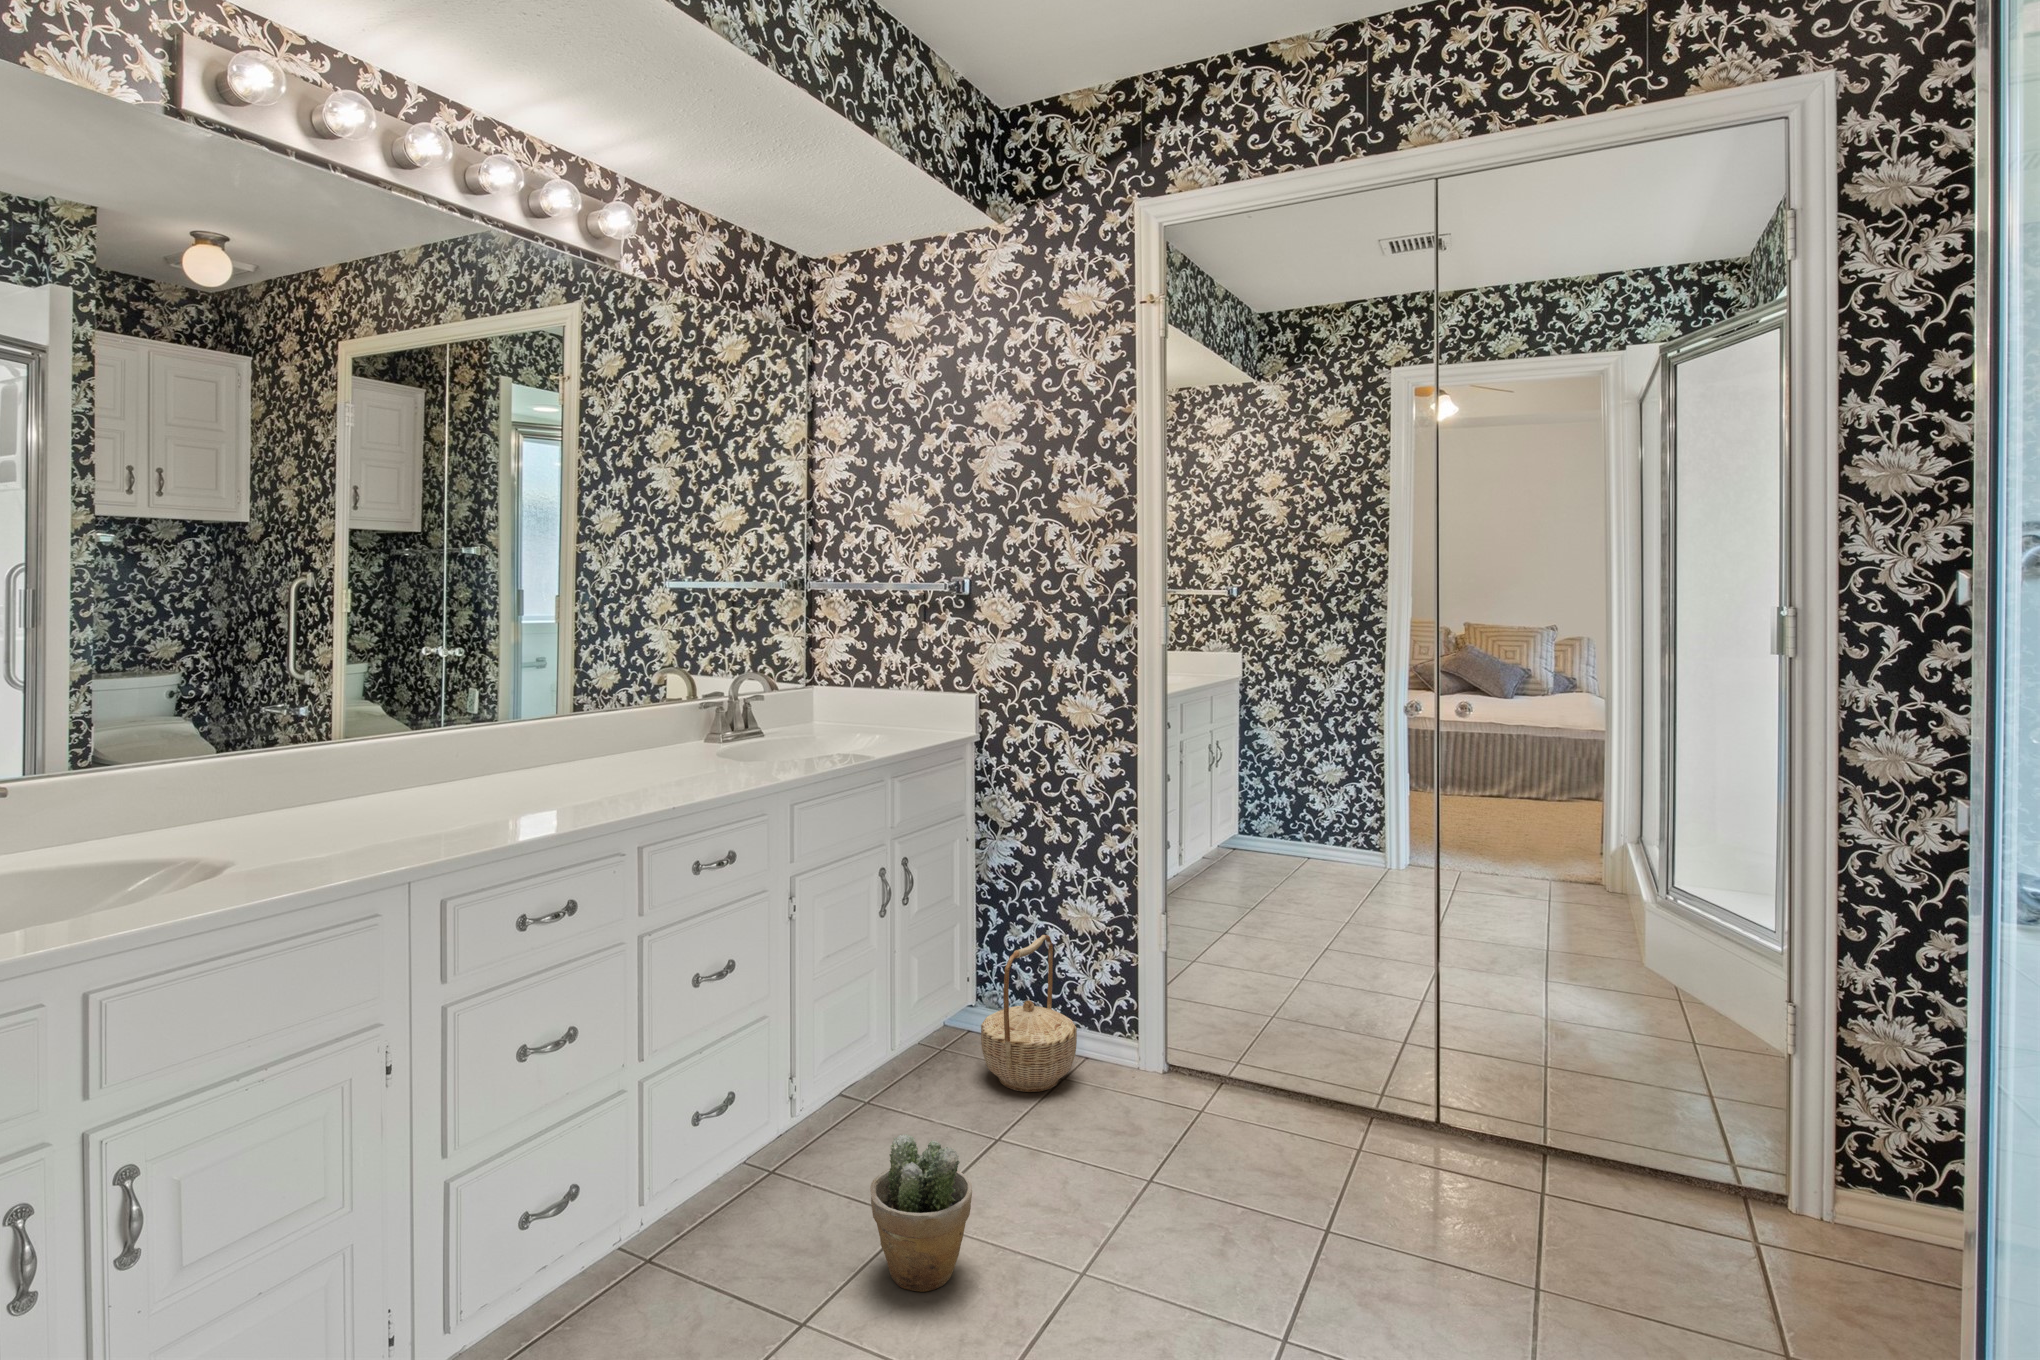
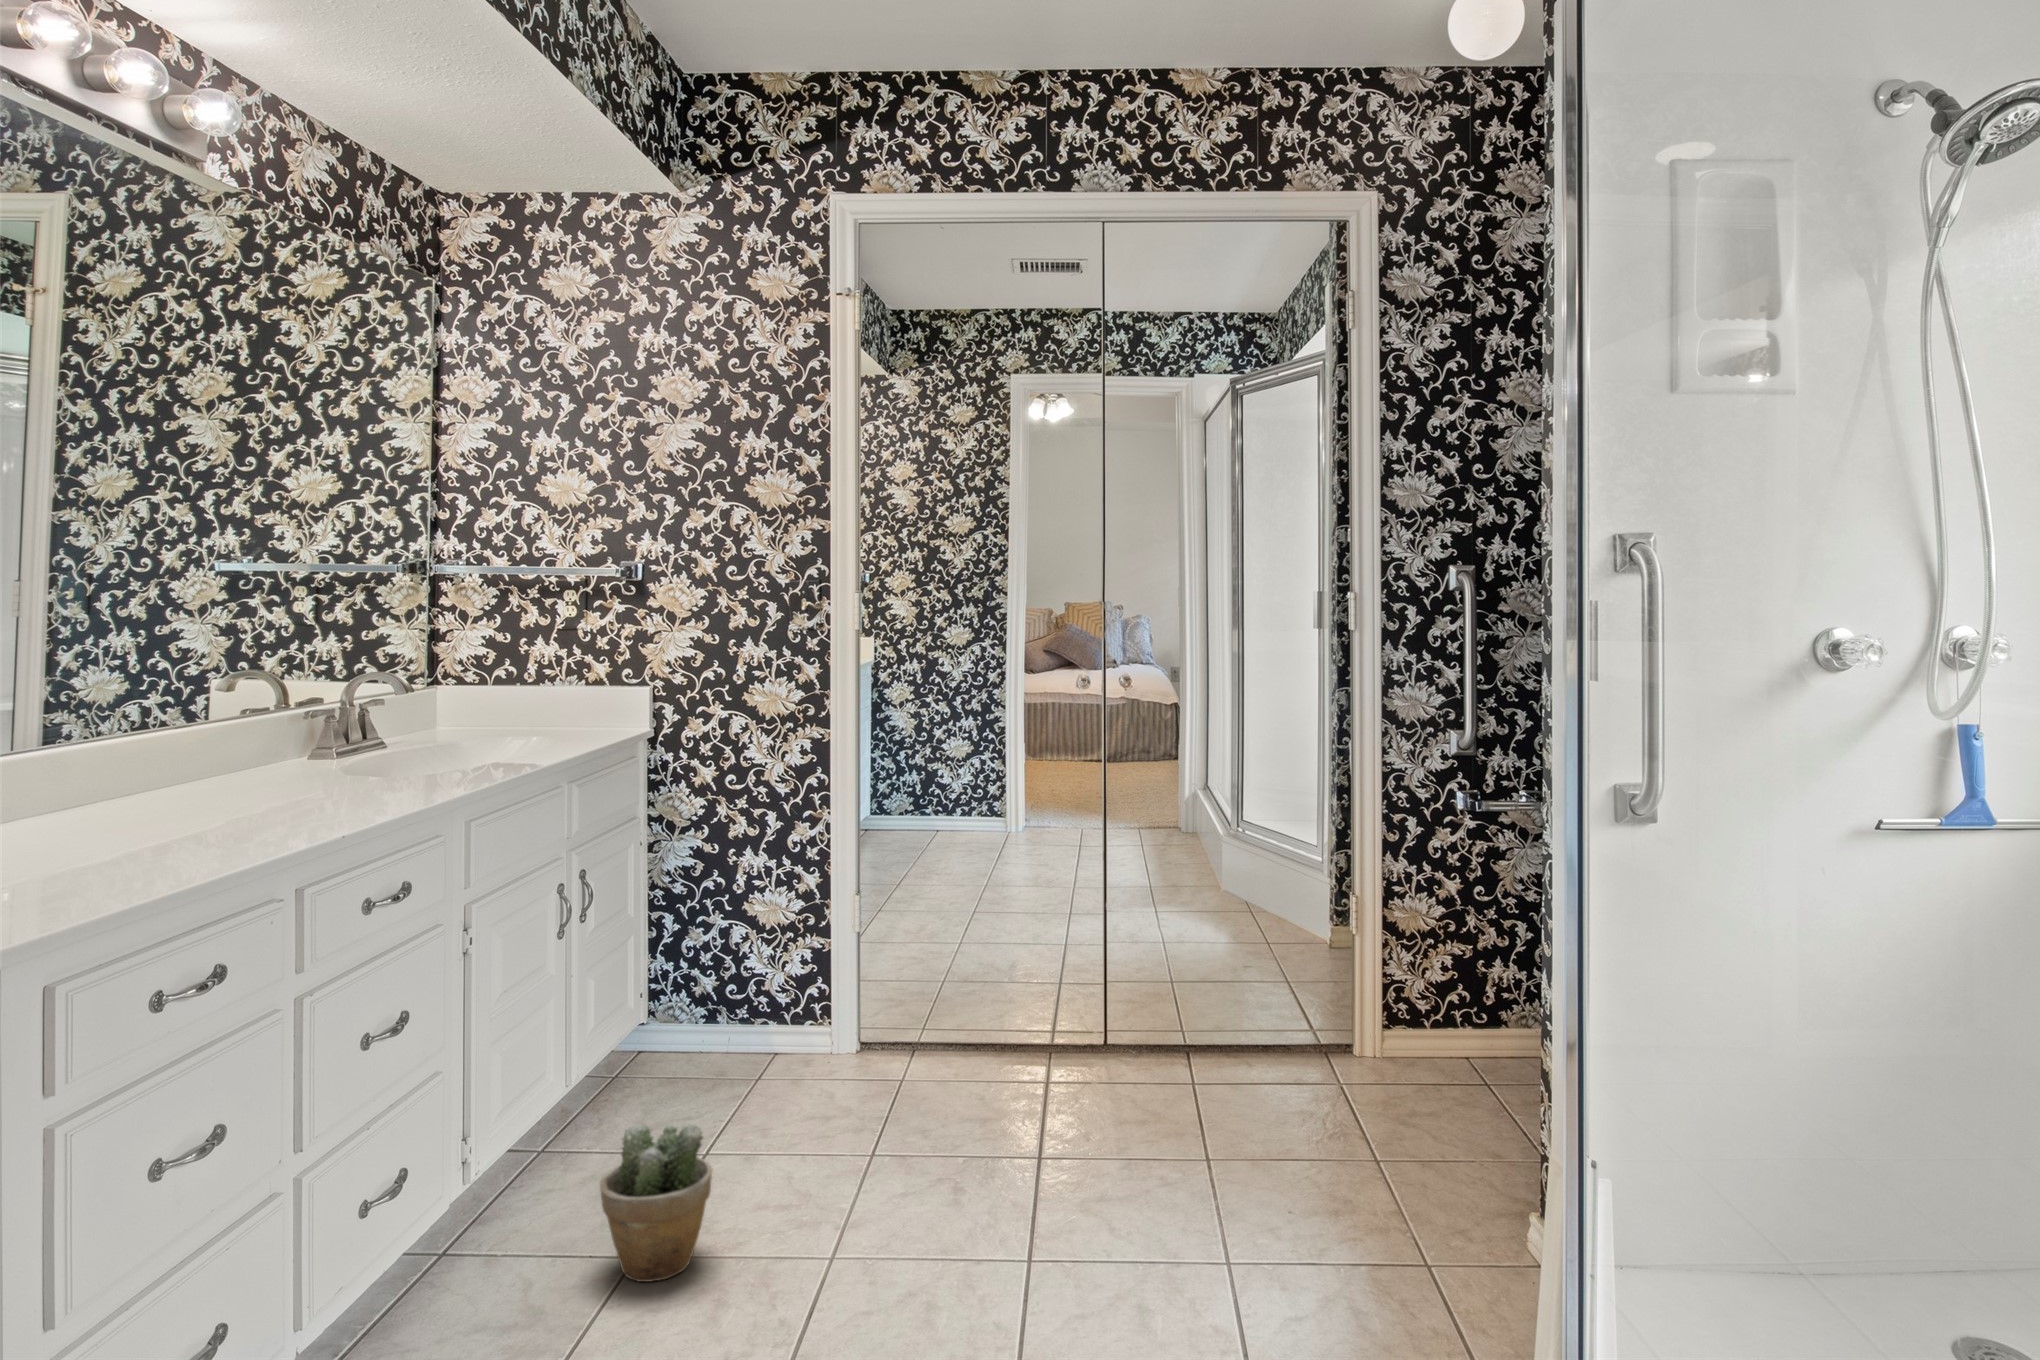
basket: present [981,935,1077,1092] -> none [666,936,771,1099]

